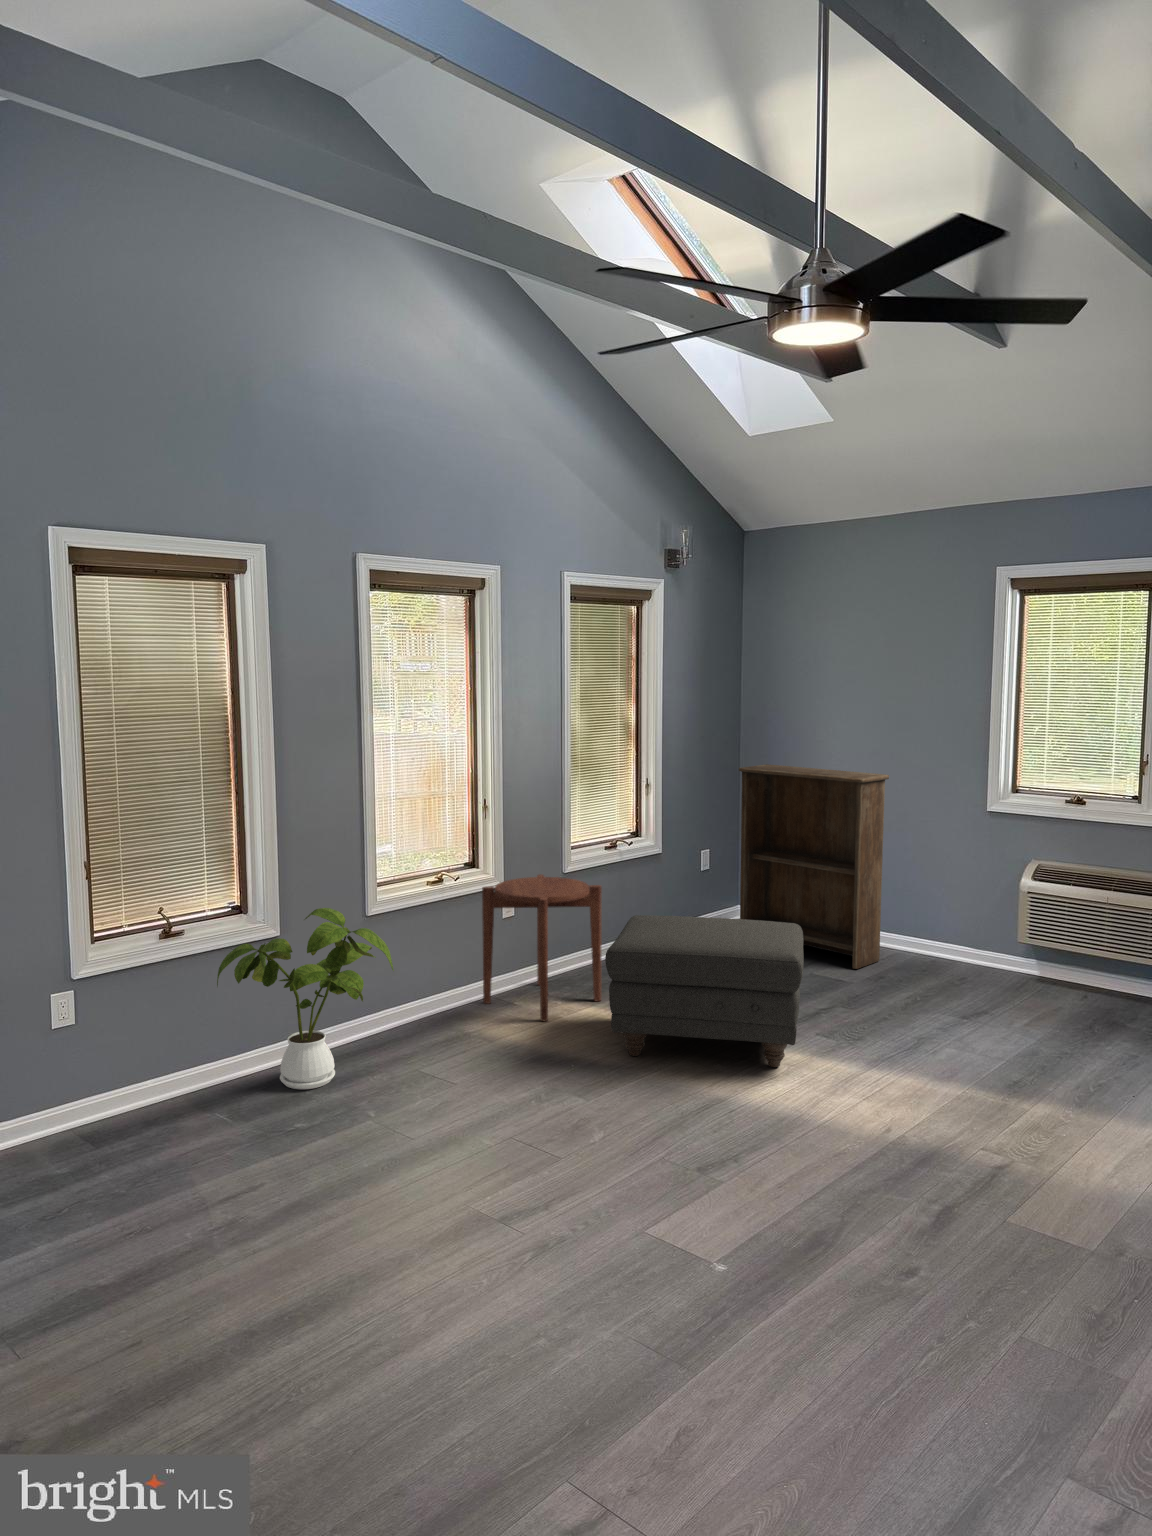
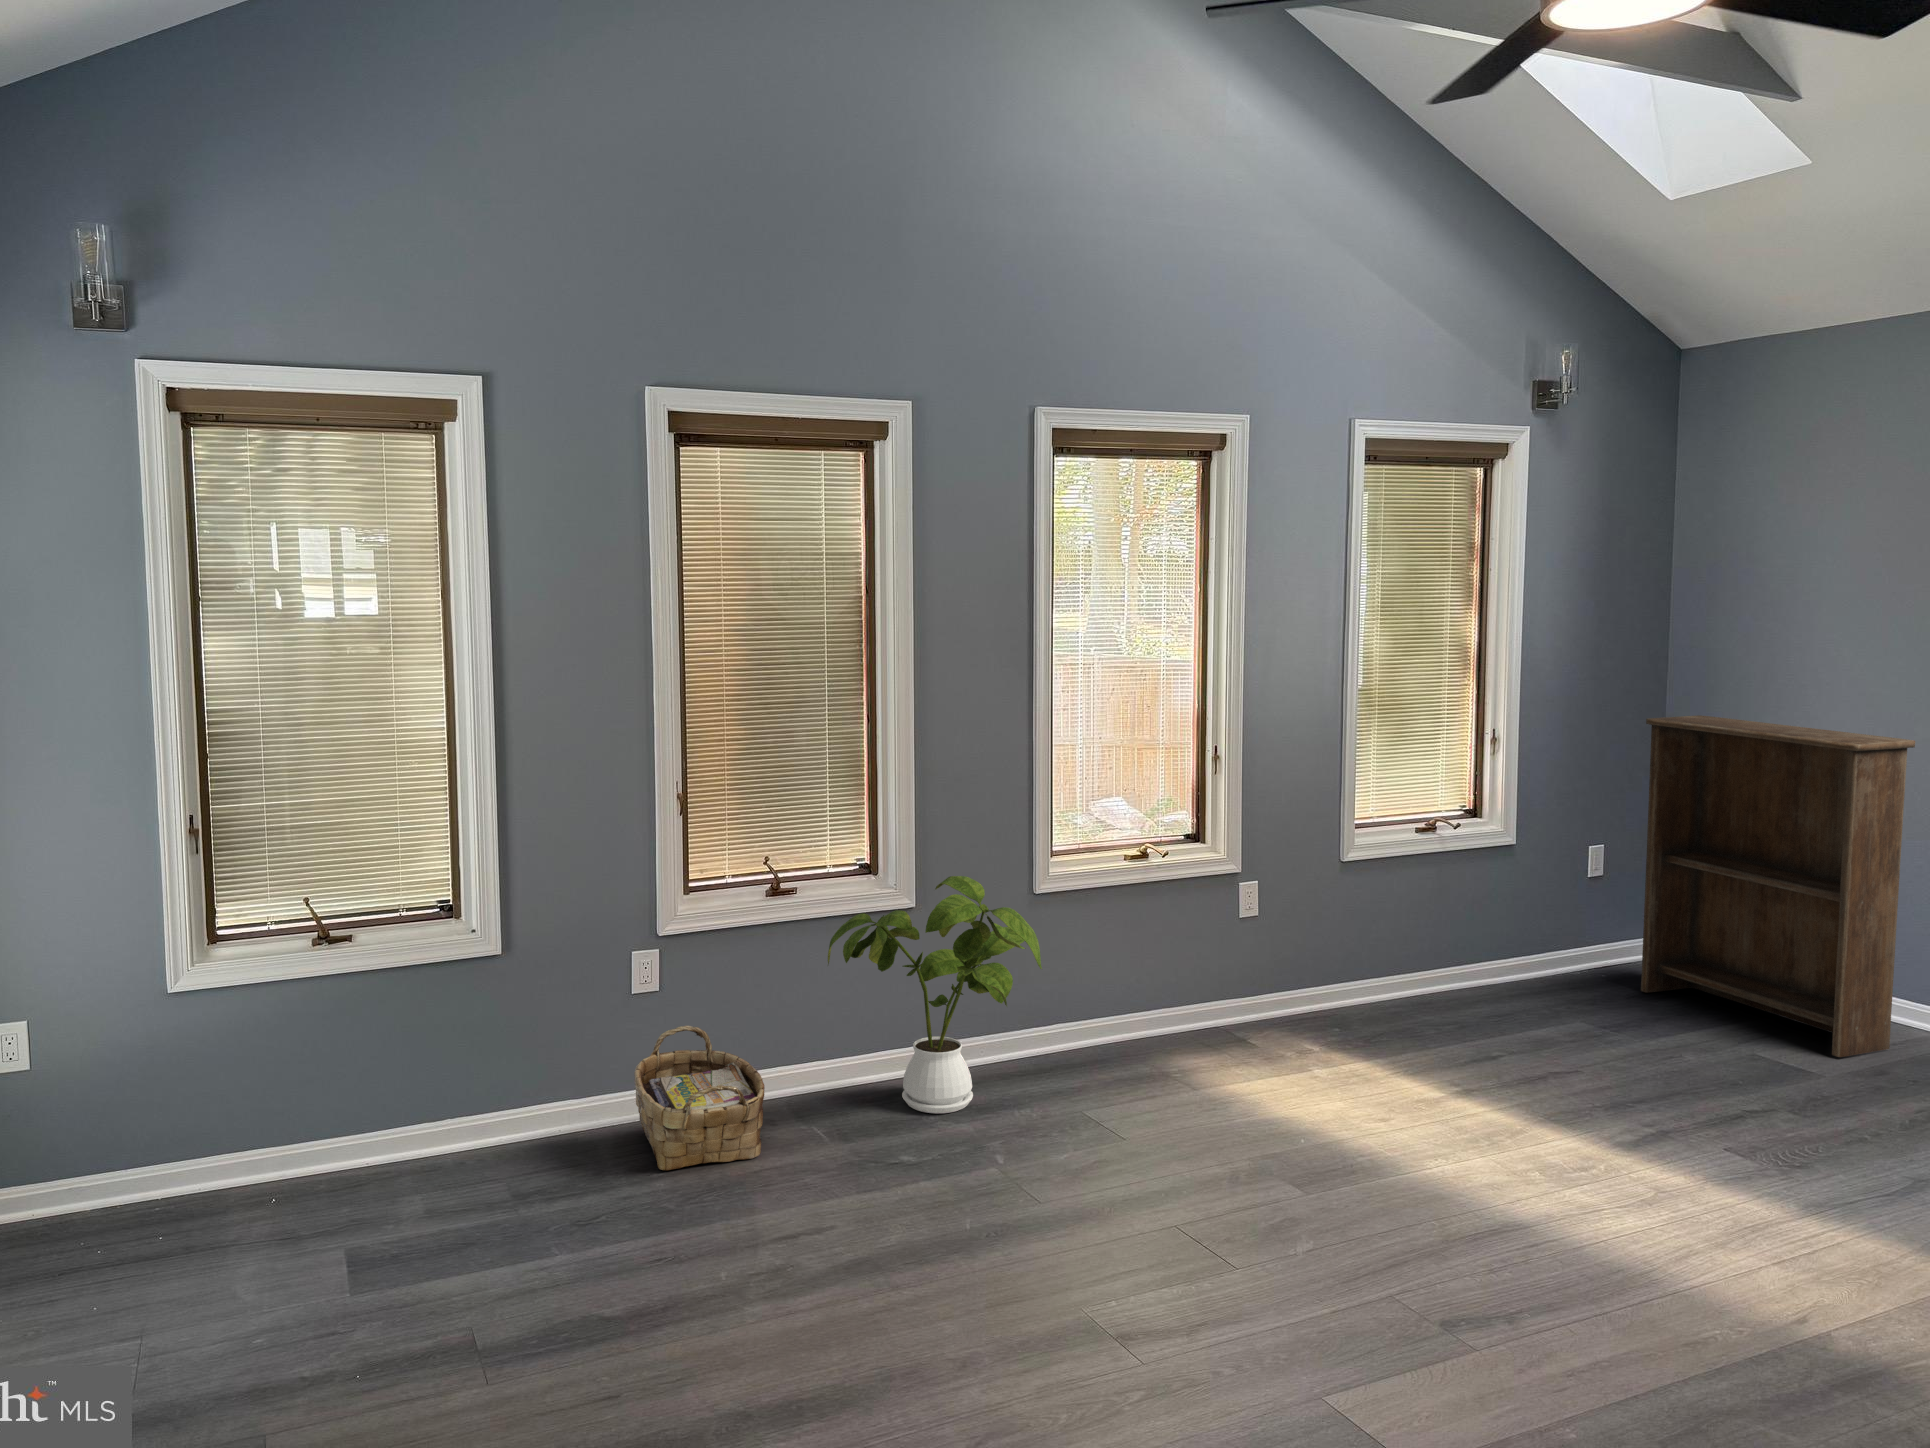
side table: present [482,874,602,1021] -> none [1205,859,1386,1070]
ottoman: present [605,915,804,1067] -> none [1359,930,1706,1190]
woven basket: none [62,1050,181,1170] -> present [634,1026,765,1171]

